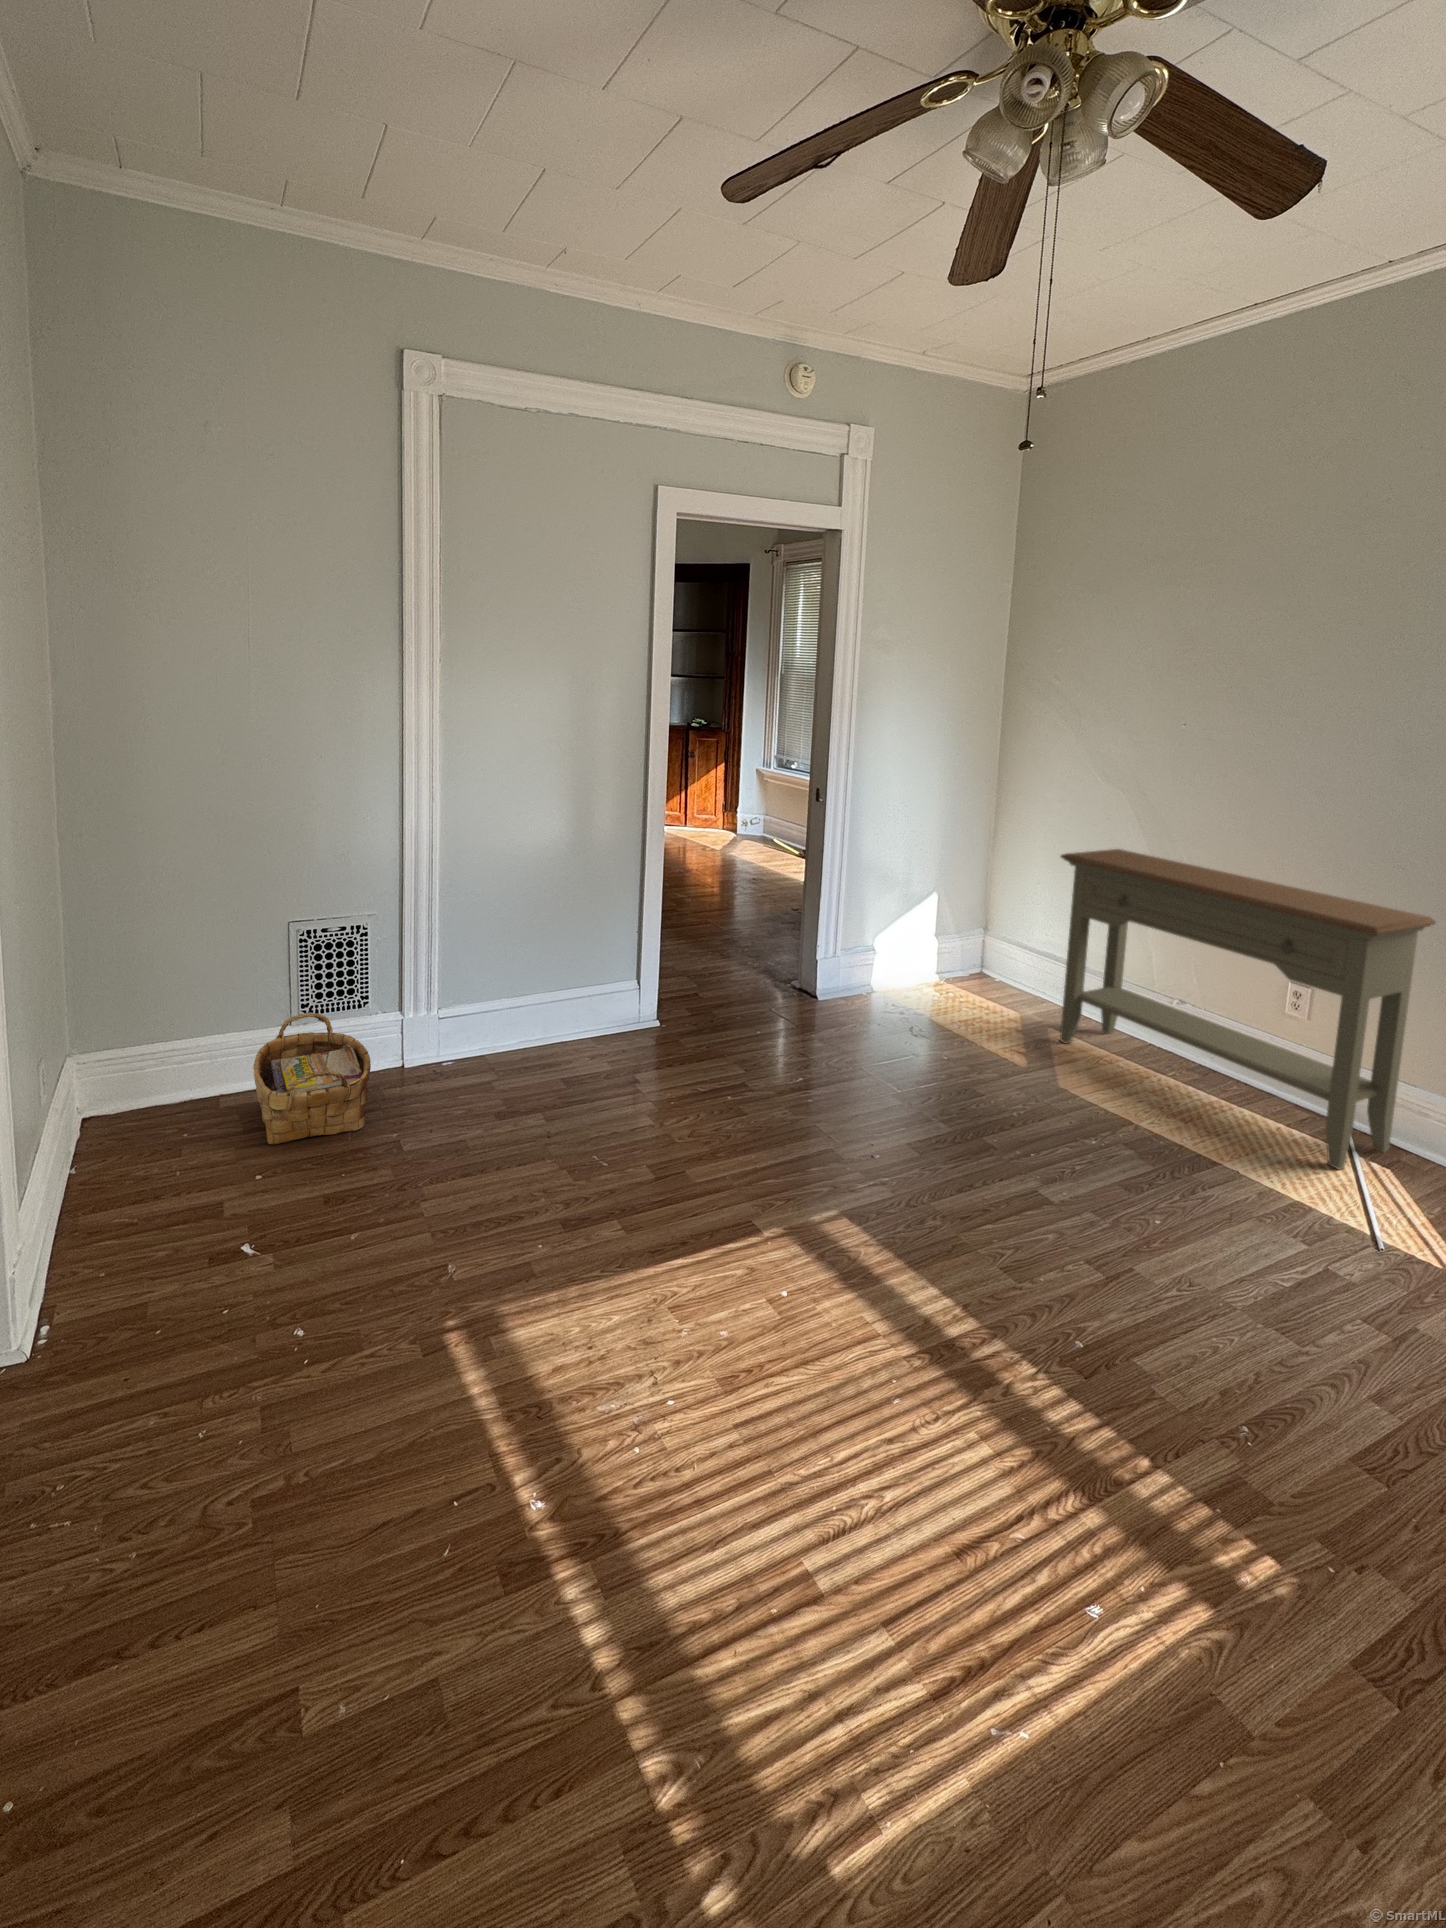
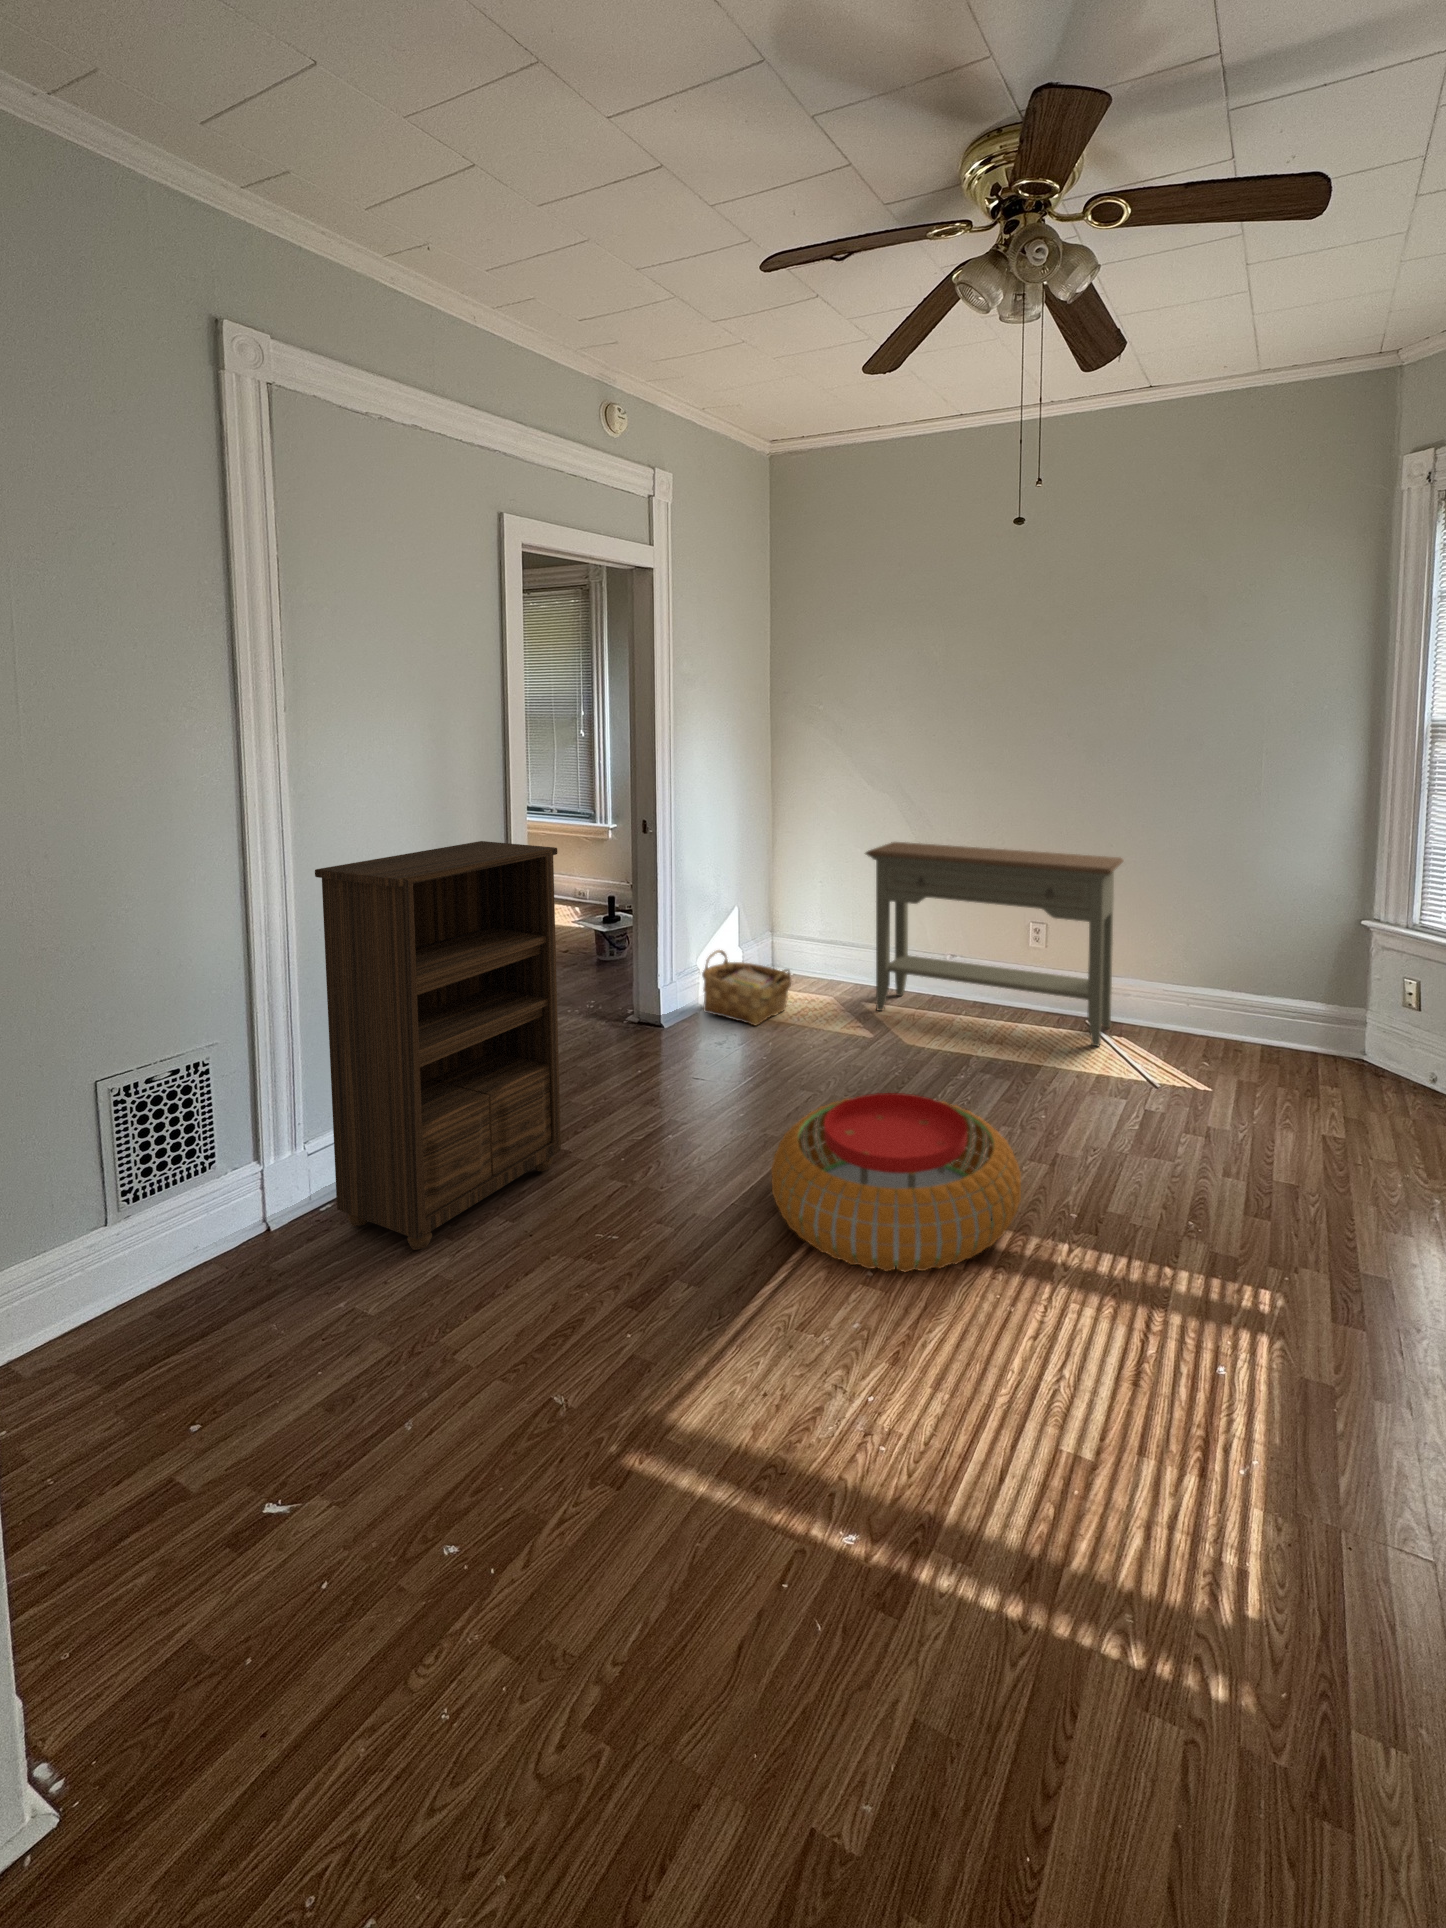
bookshelf: none [438,787,634,1115] -> present [315,841,561,1250]
woven basket: present [253,1012,371,1144] -> present [702,950,791,1025]
pouf: none [734,1110,1023,1328] -> present [771,1093,1021,1272]

